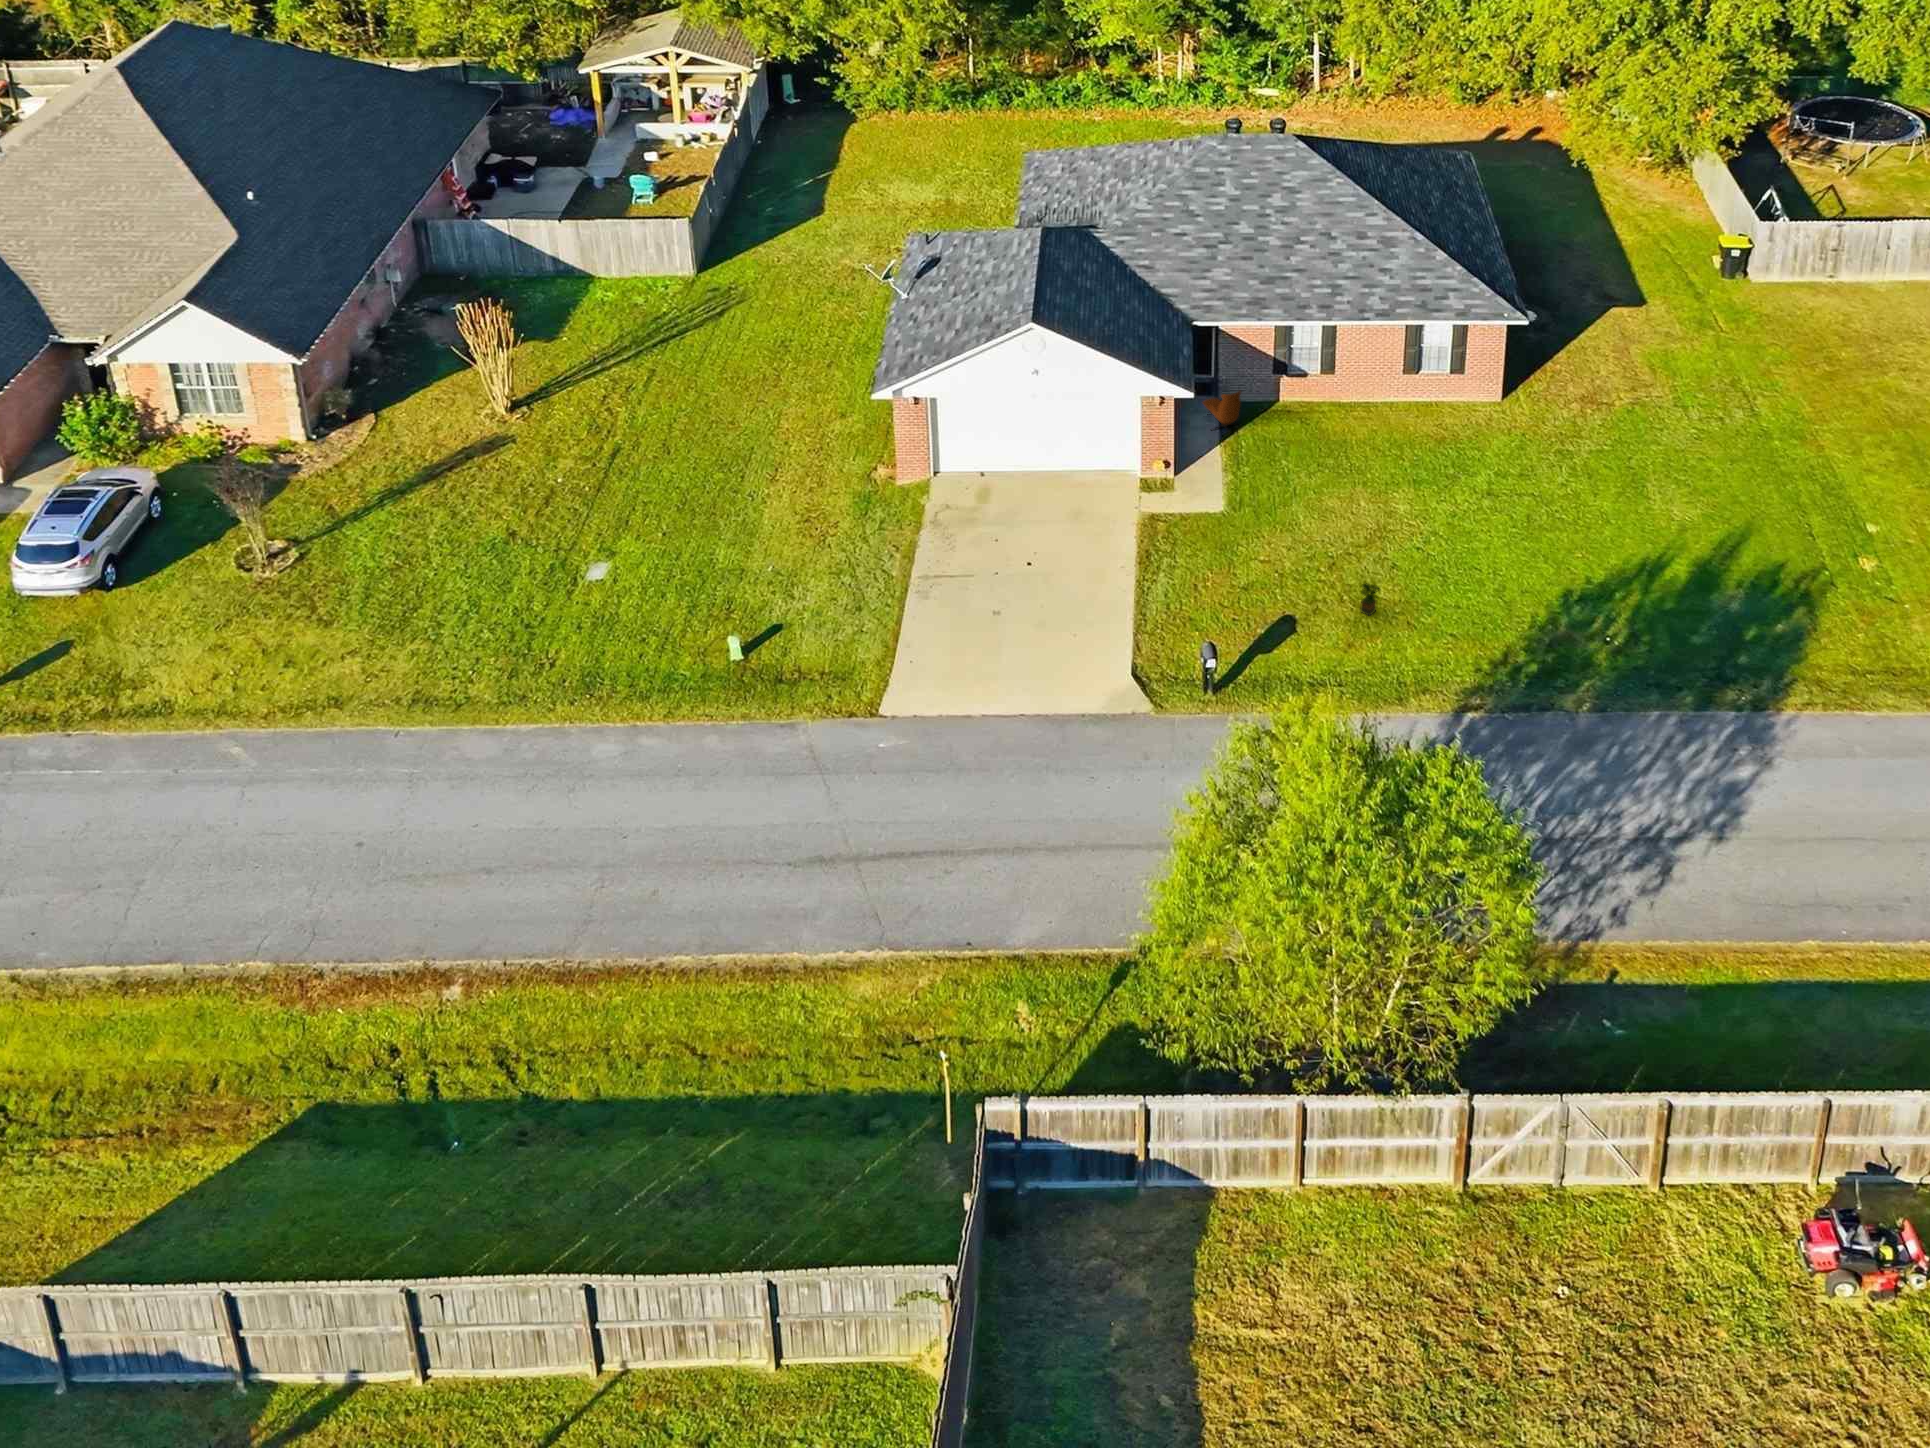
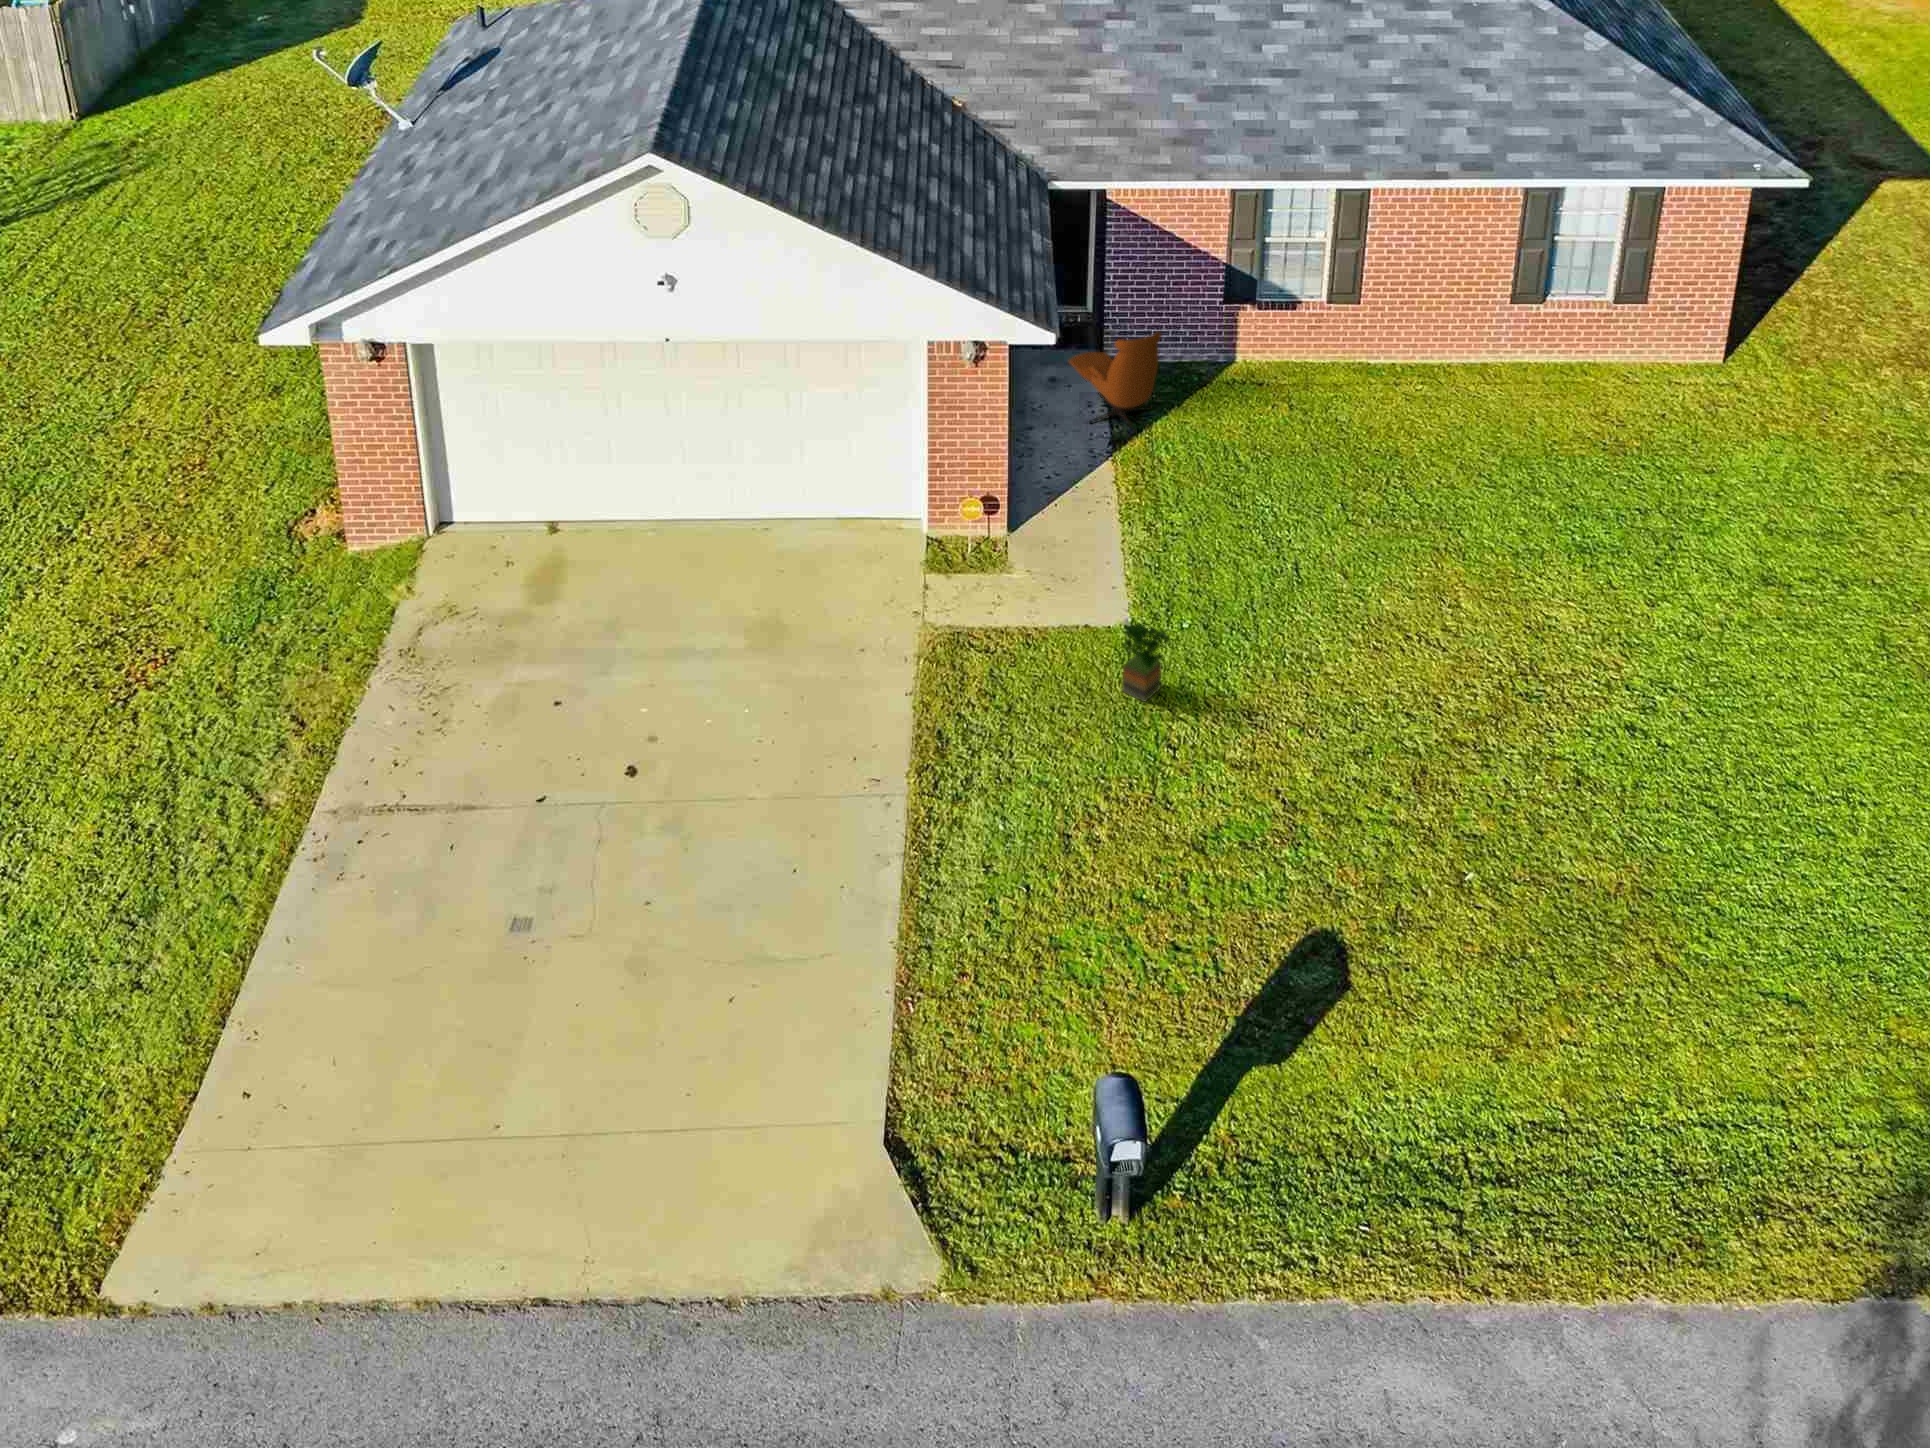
potted tree: present [1360,583,1379,615] -> present [1122,624,1170,702]

